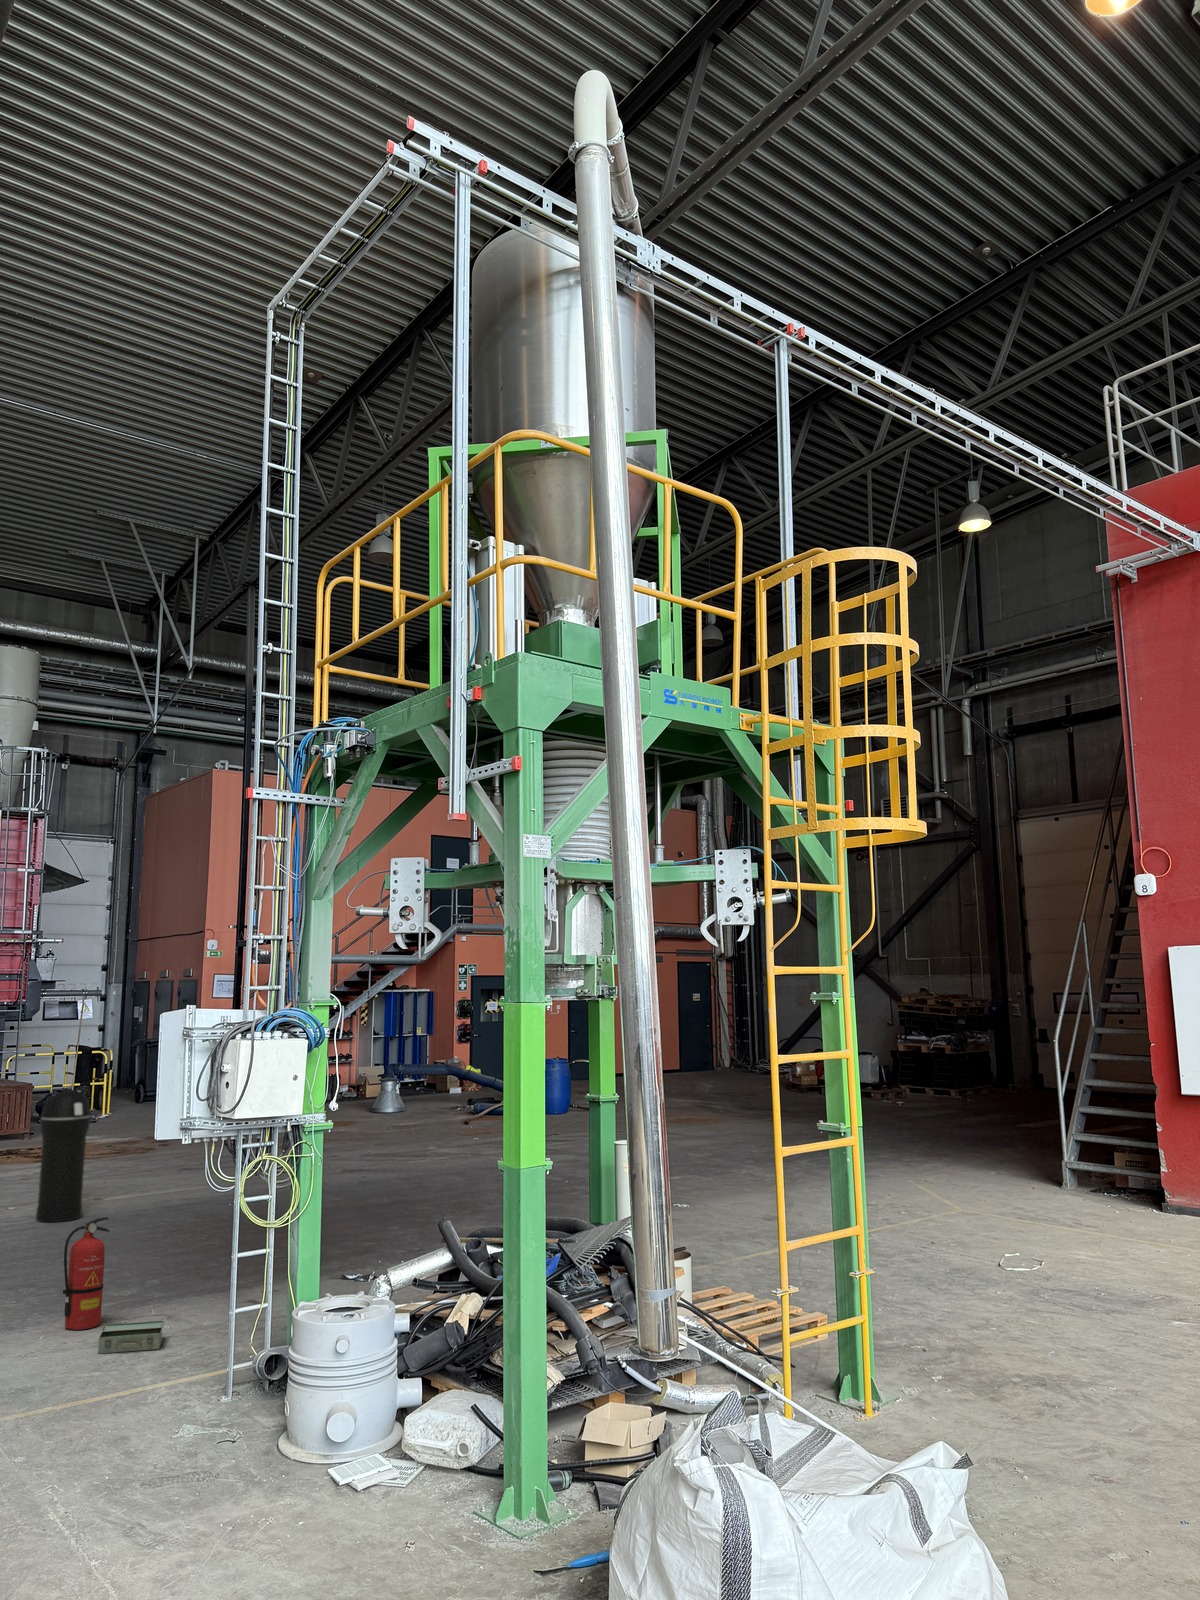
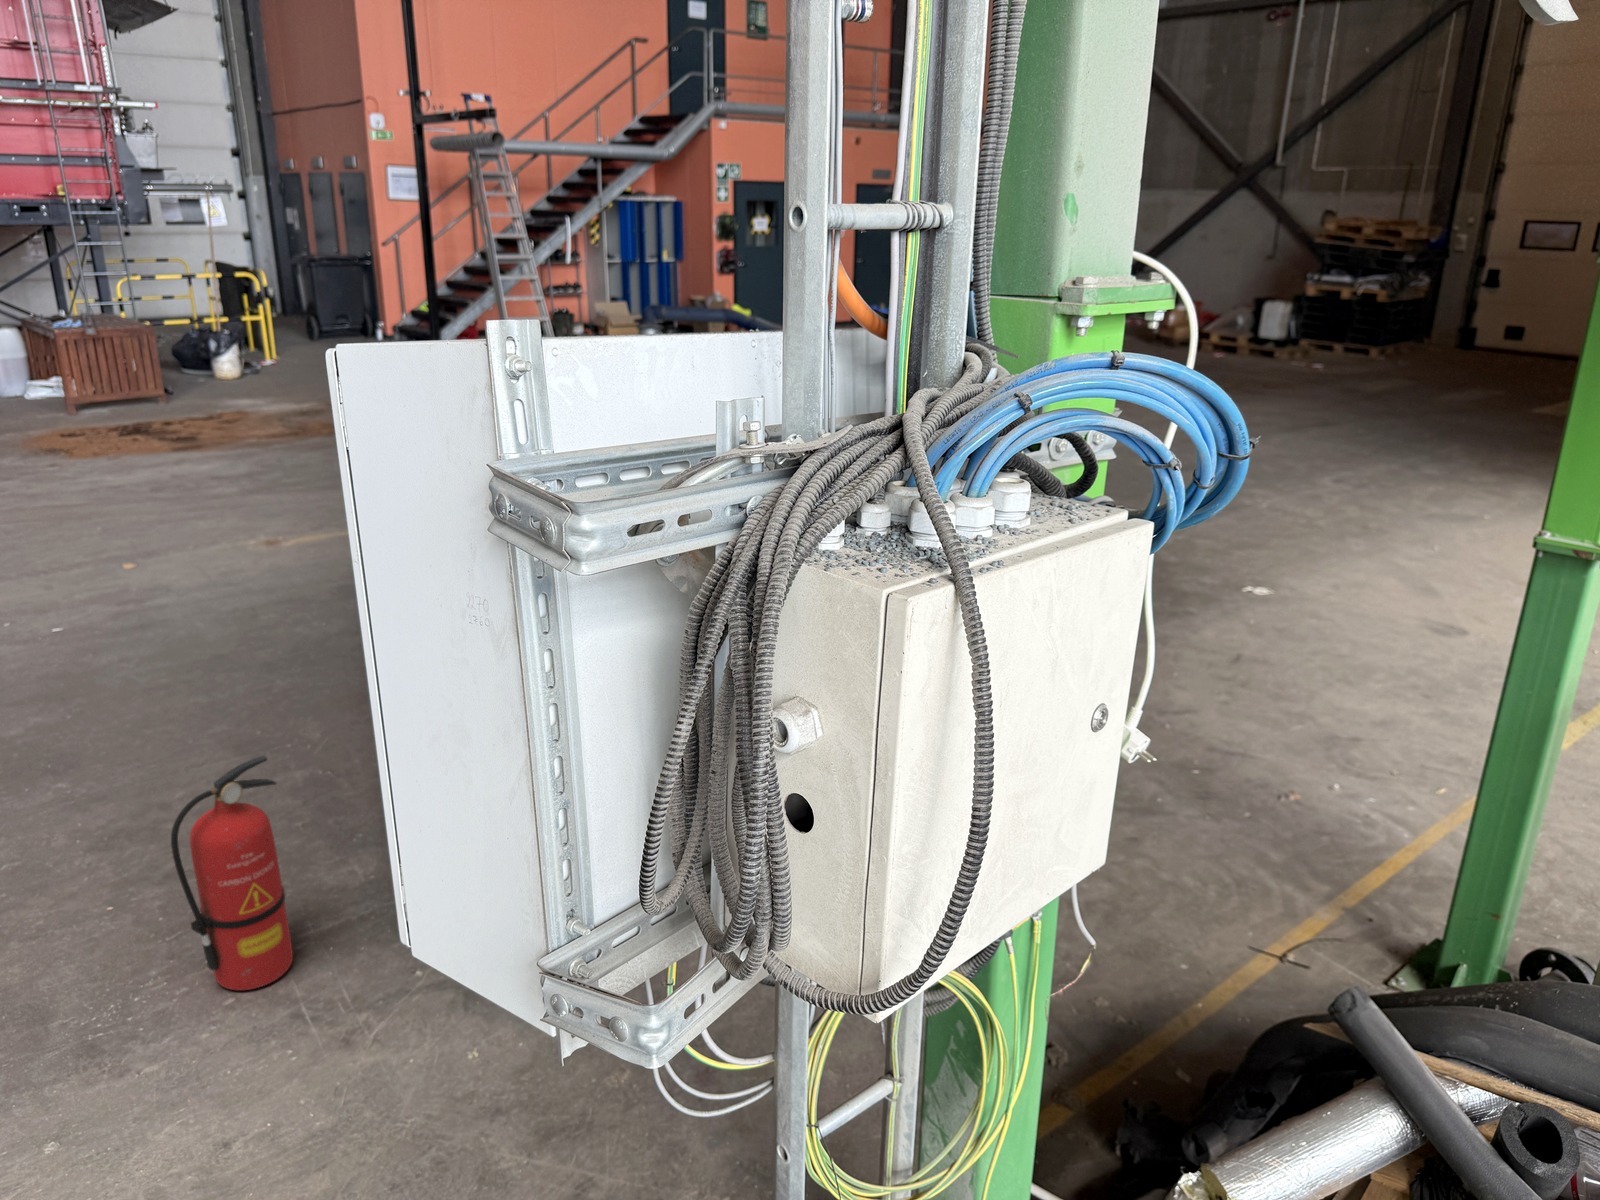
trash can: present [36,1090,91,1222] -> none [135,373,244,585]
toolbox: present [98,1321,164,1353] -> none [291,1000,440,1121]

